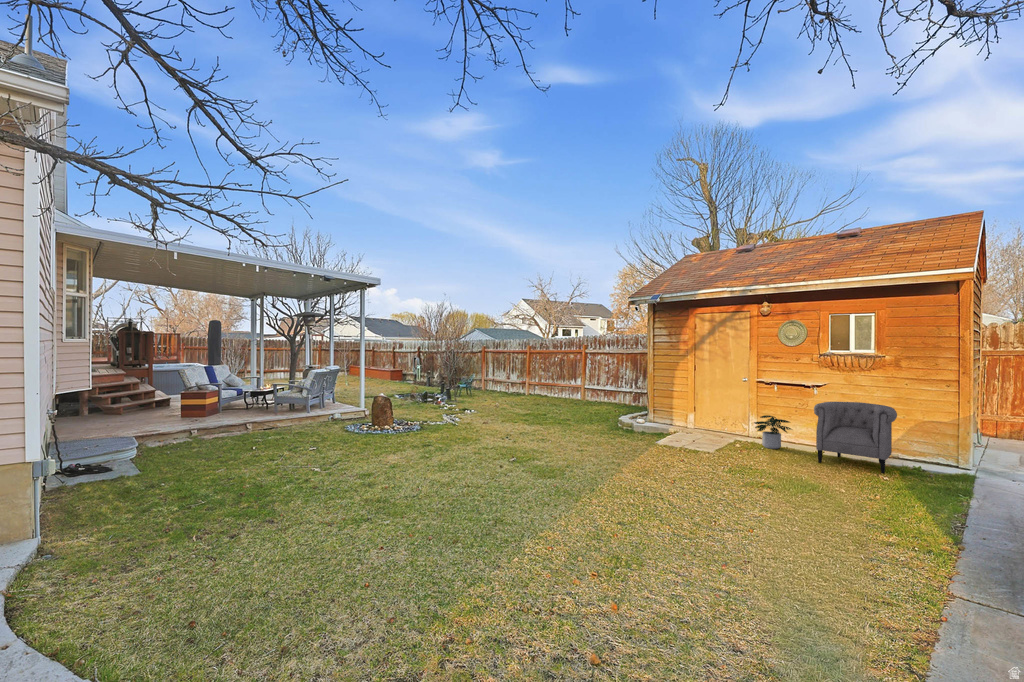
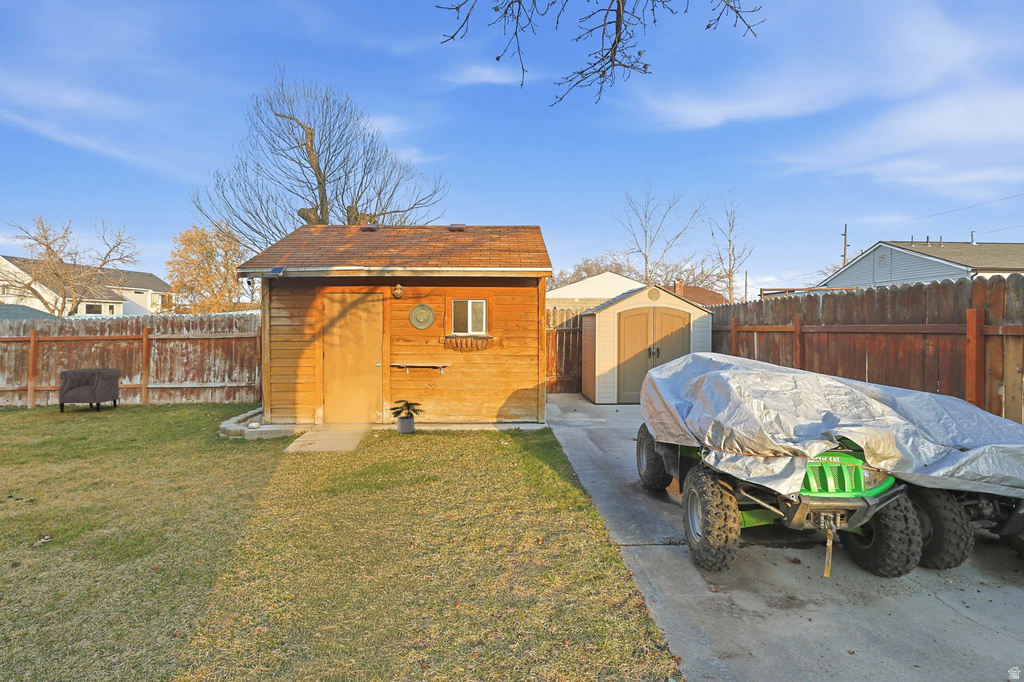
chair: present [814,402,897,473] -> present [59,368,122,412]

